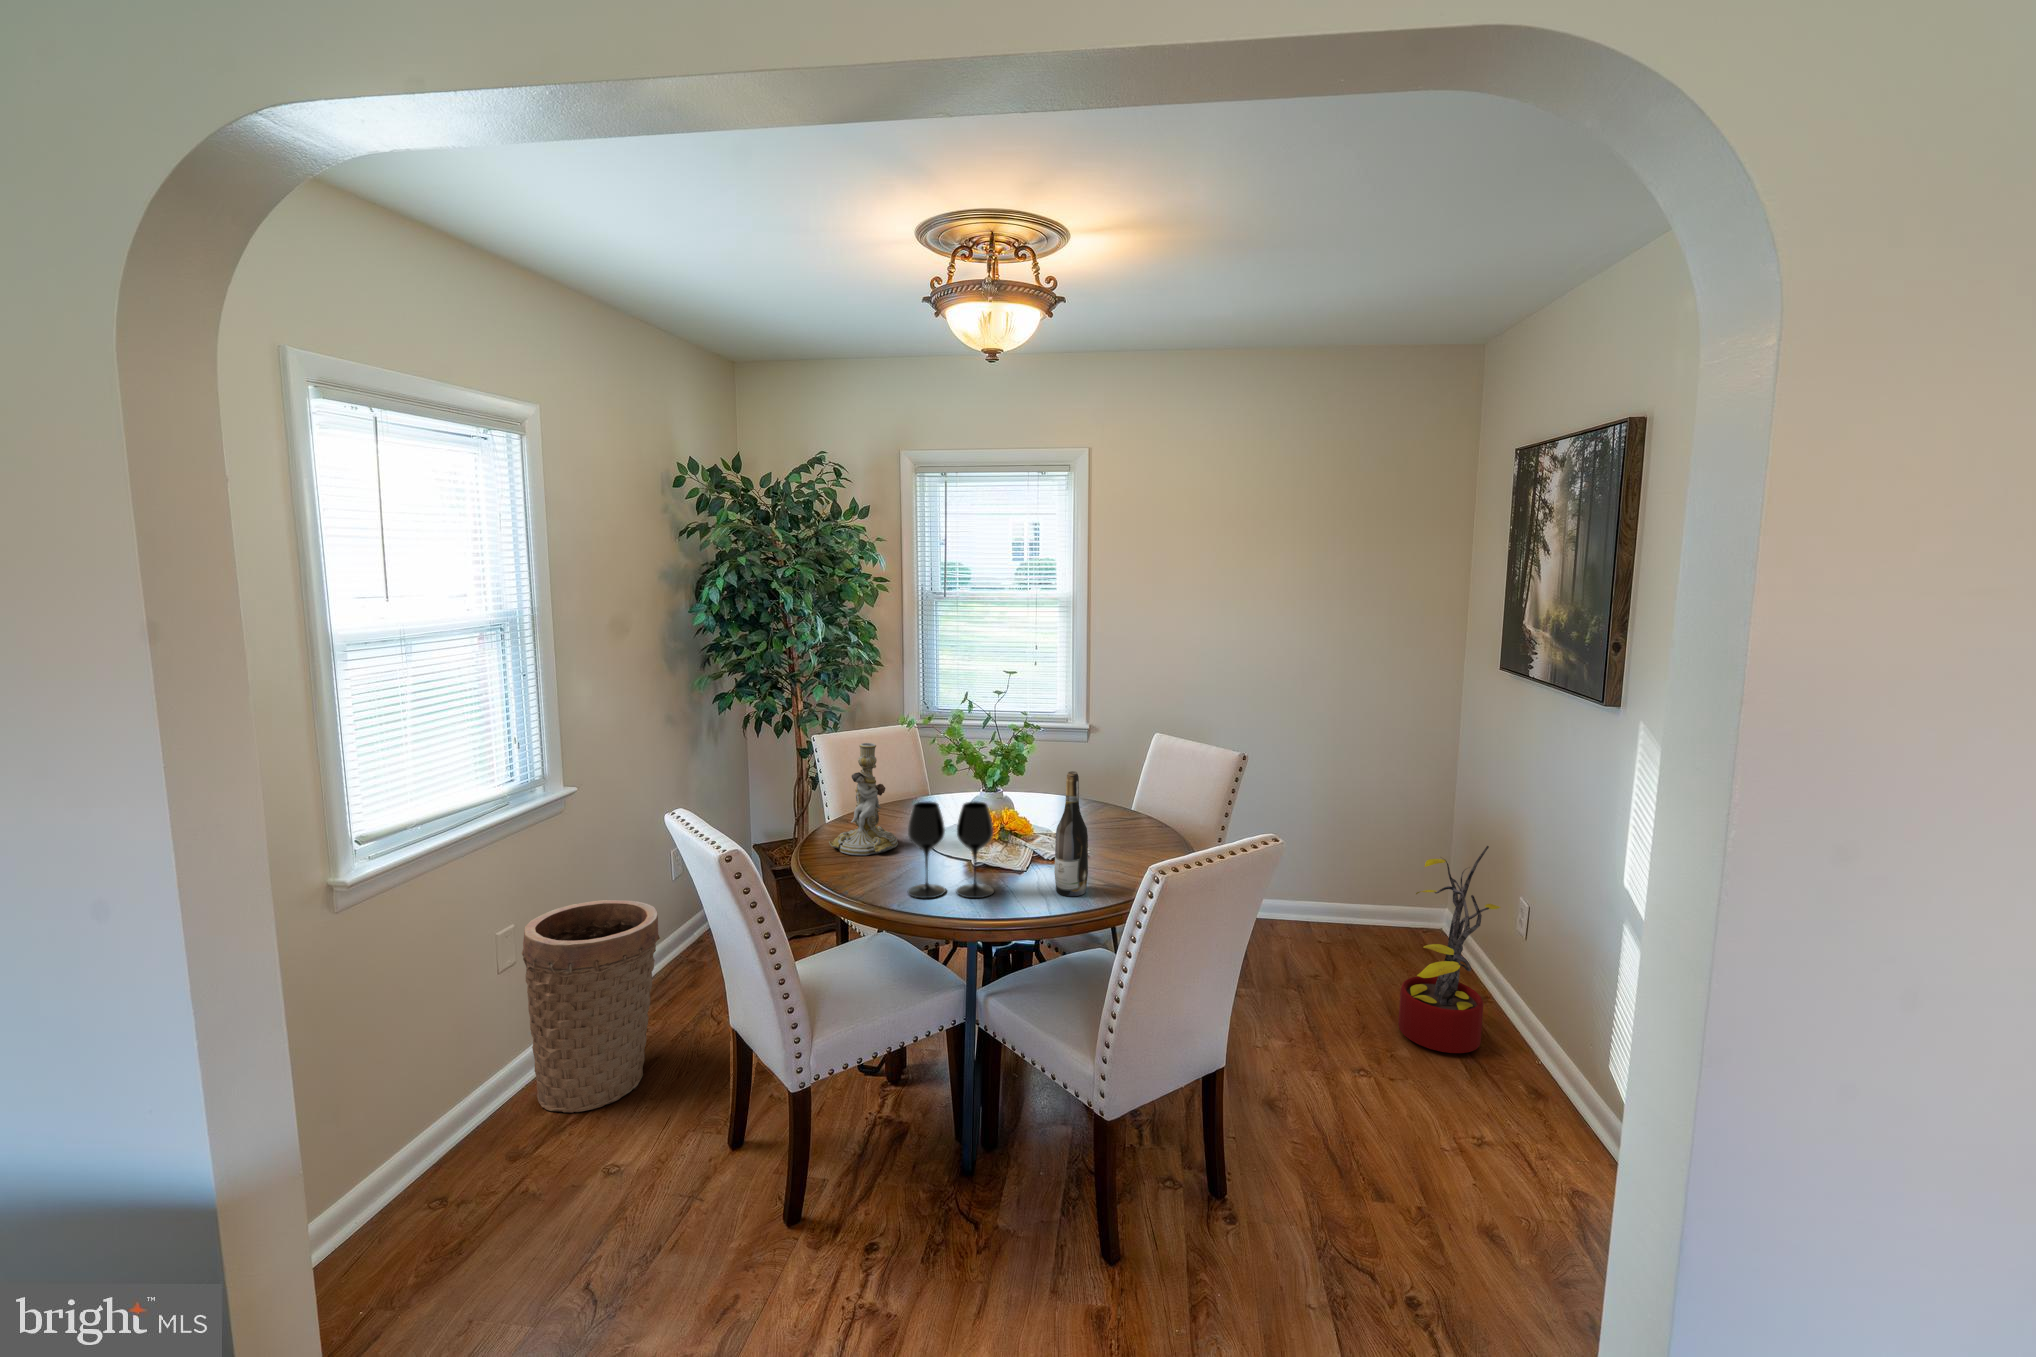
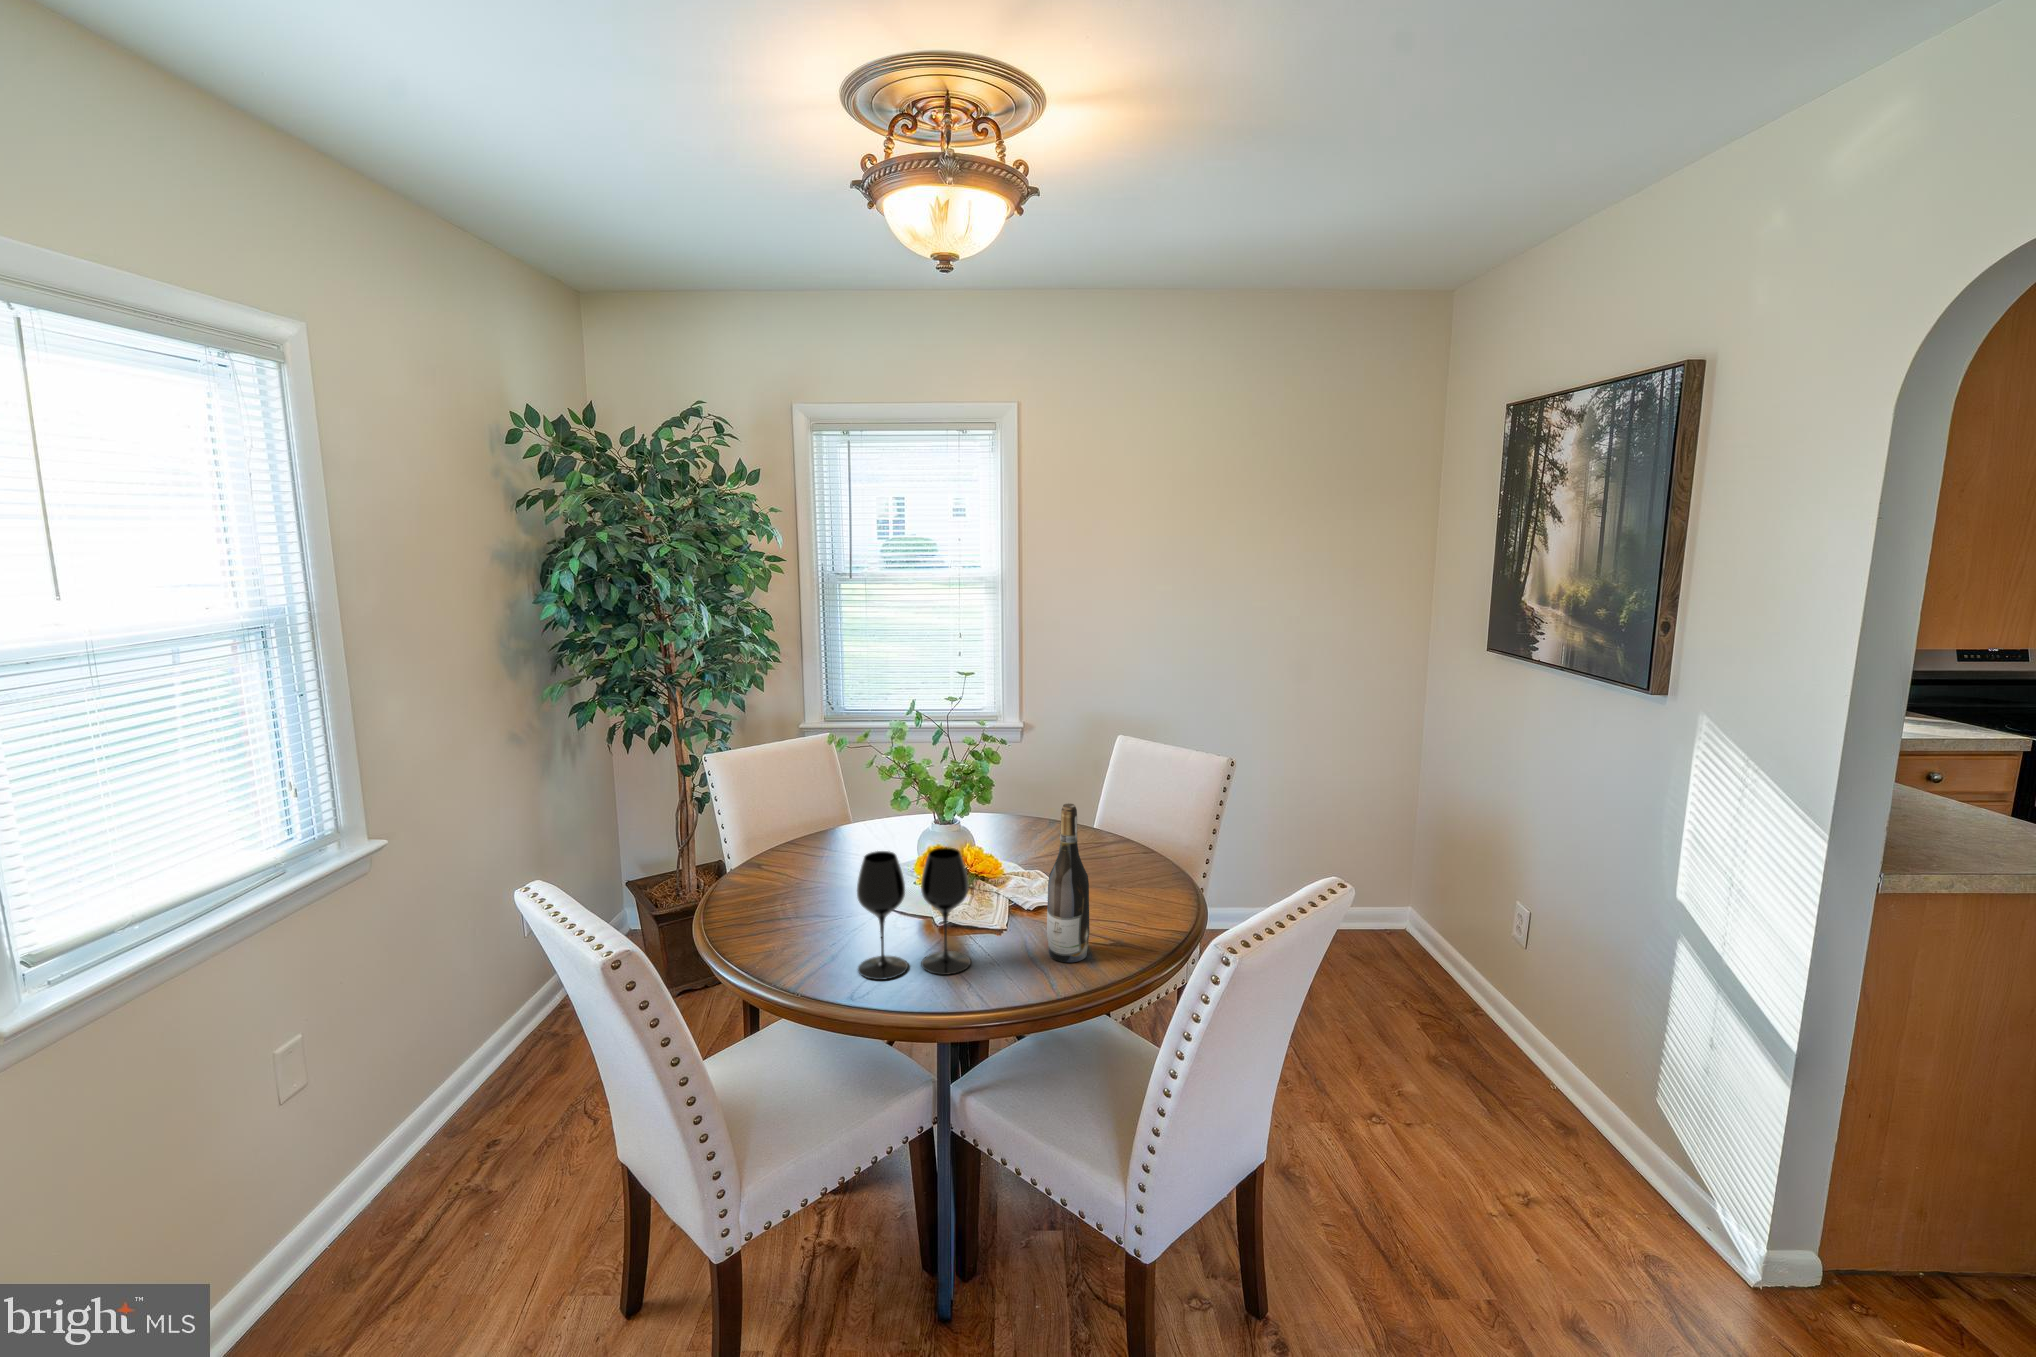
candlestick: present [829,743,898,855] -> none [740,770,829,917]
decorative plant: present [1398,846,1501,1053] -> none [1399,847,1511,1086]
basket: present [522,900,660,1113] -> none [313,986,512,1285]

